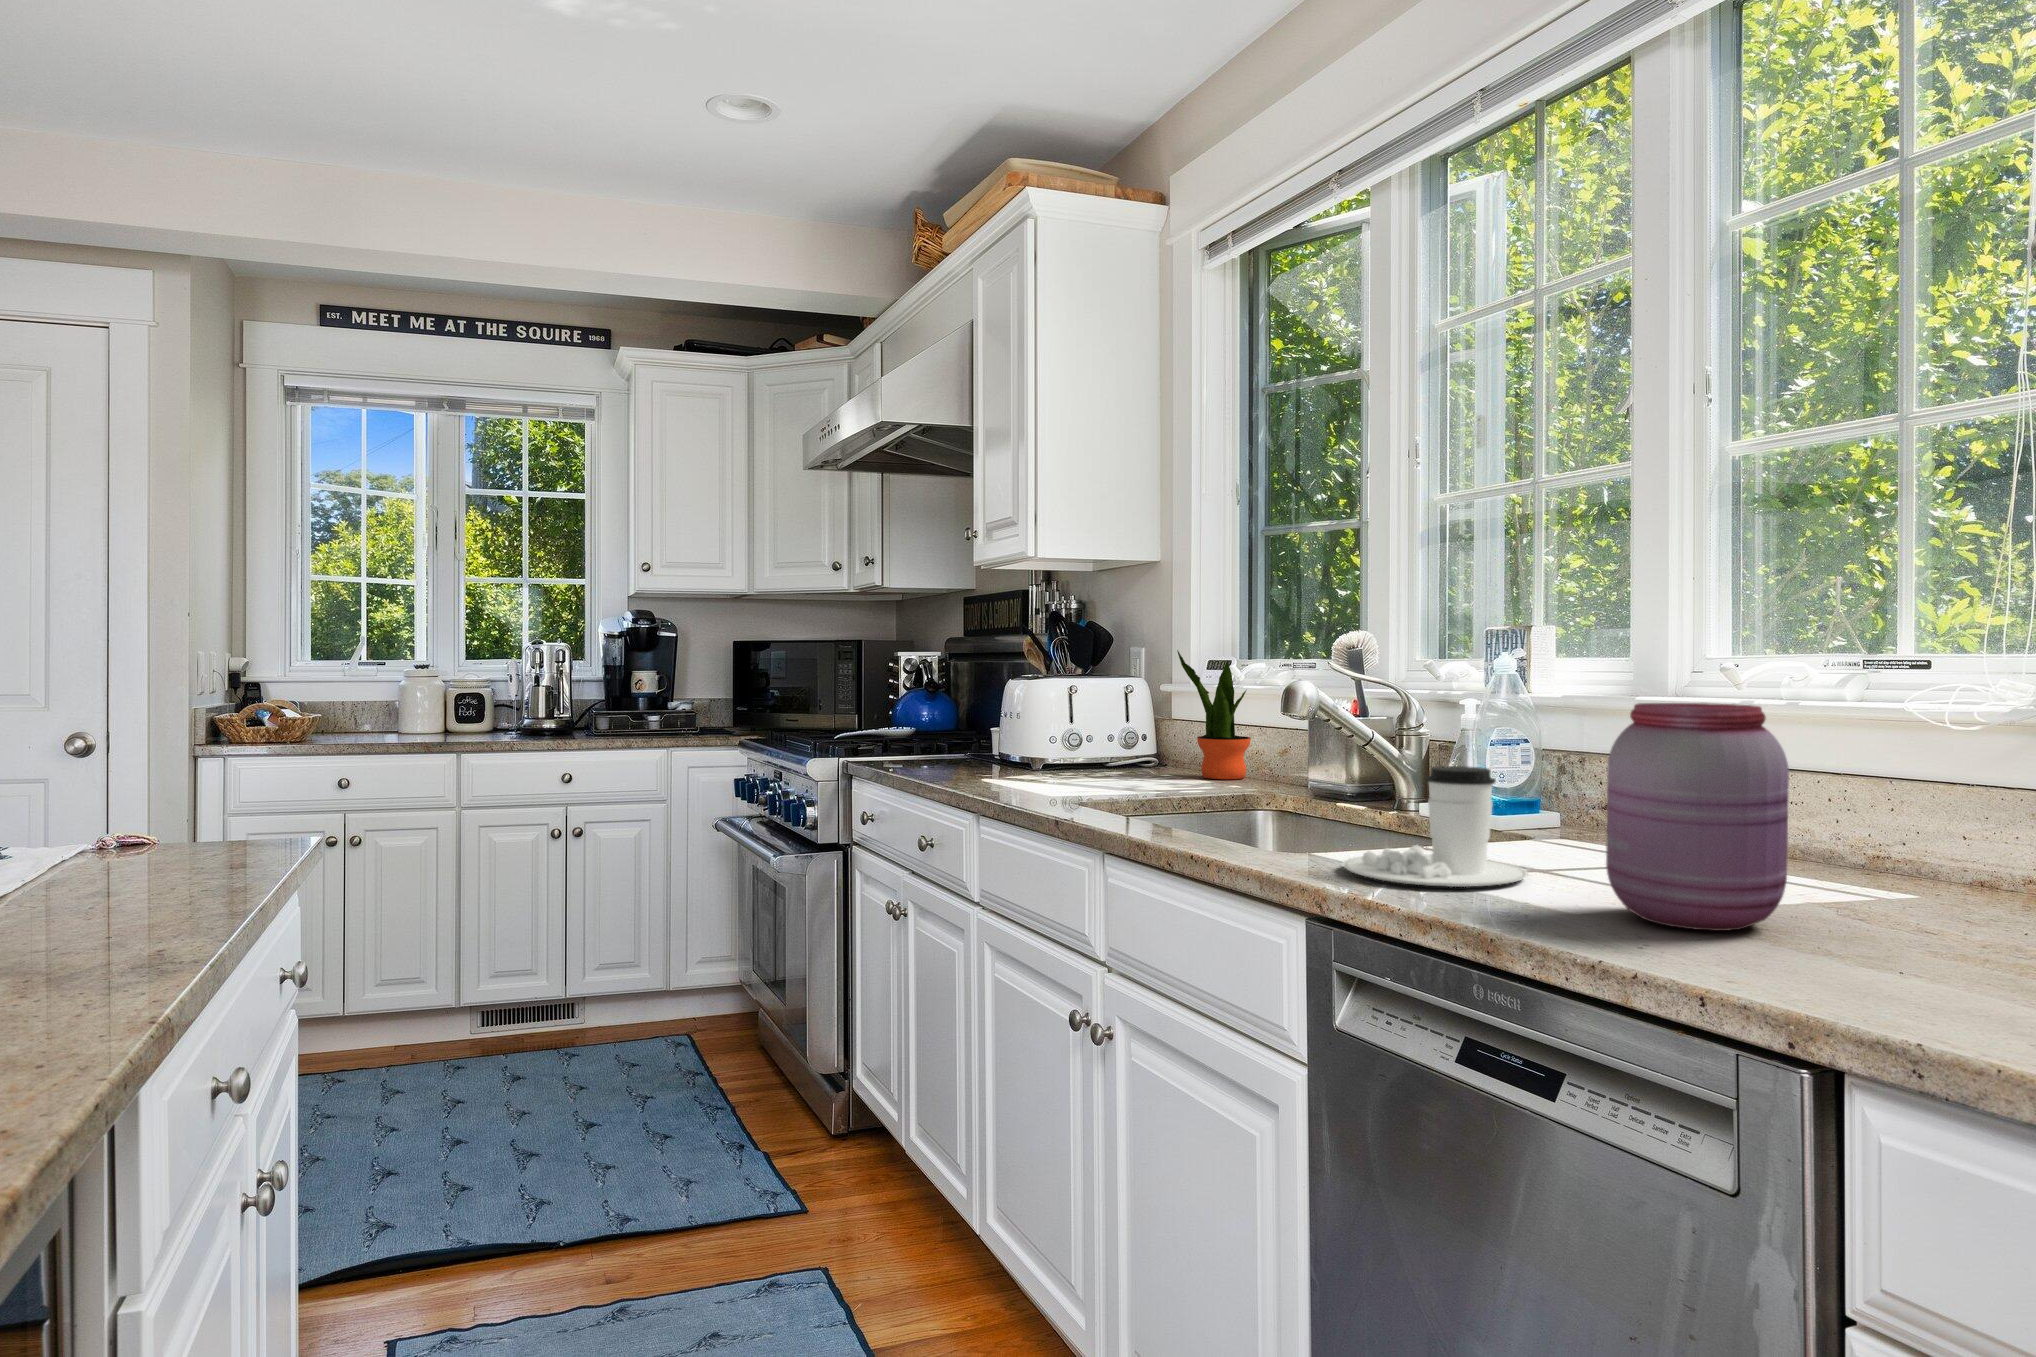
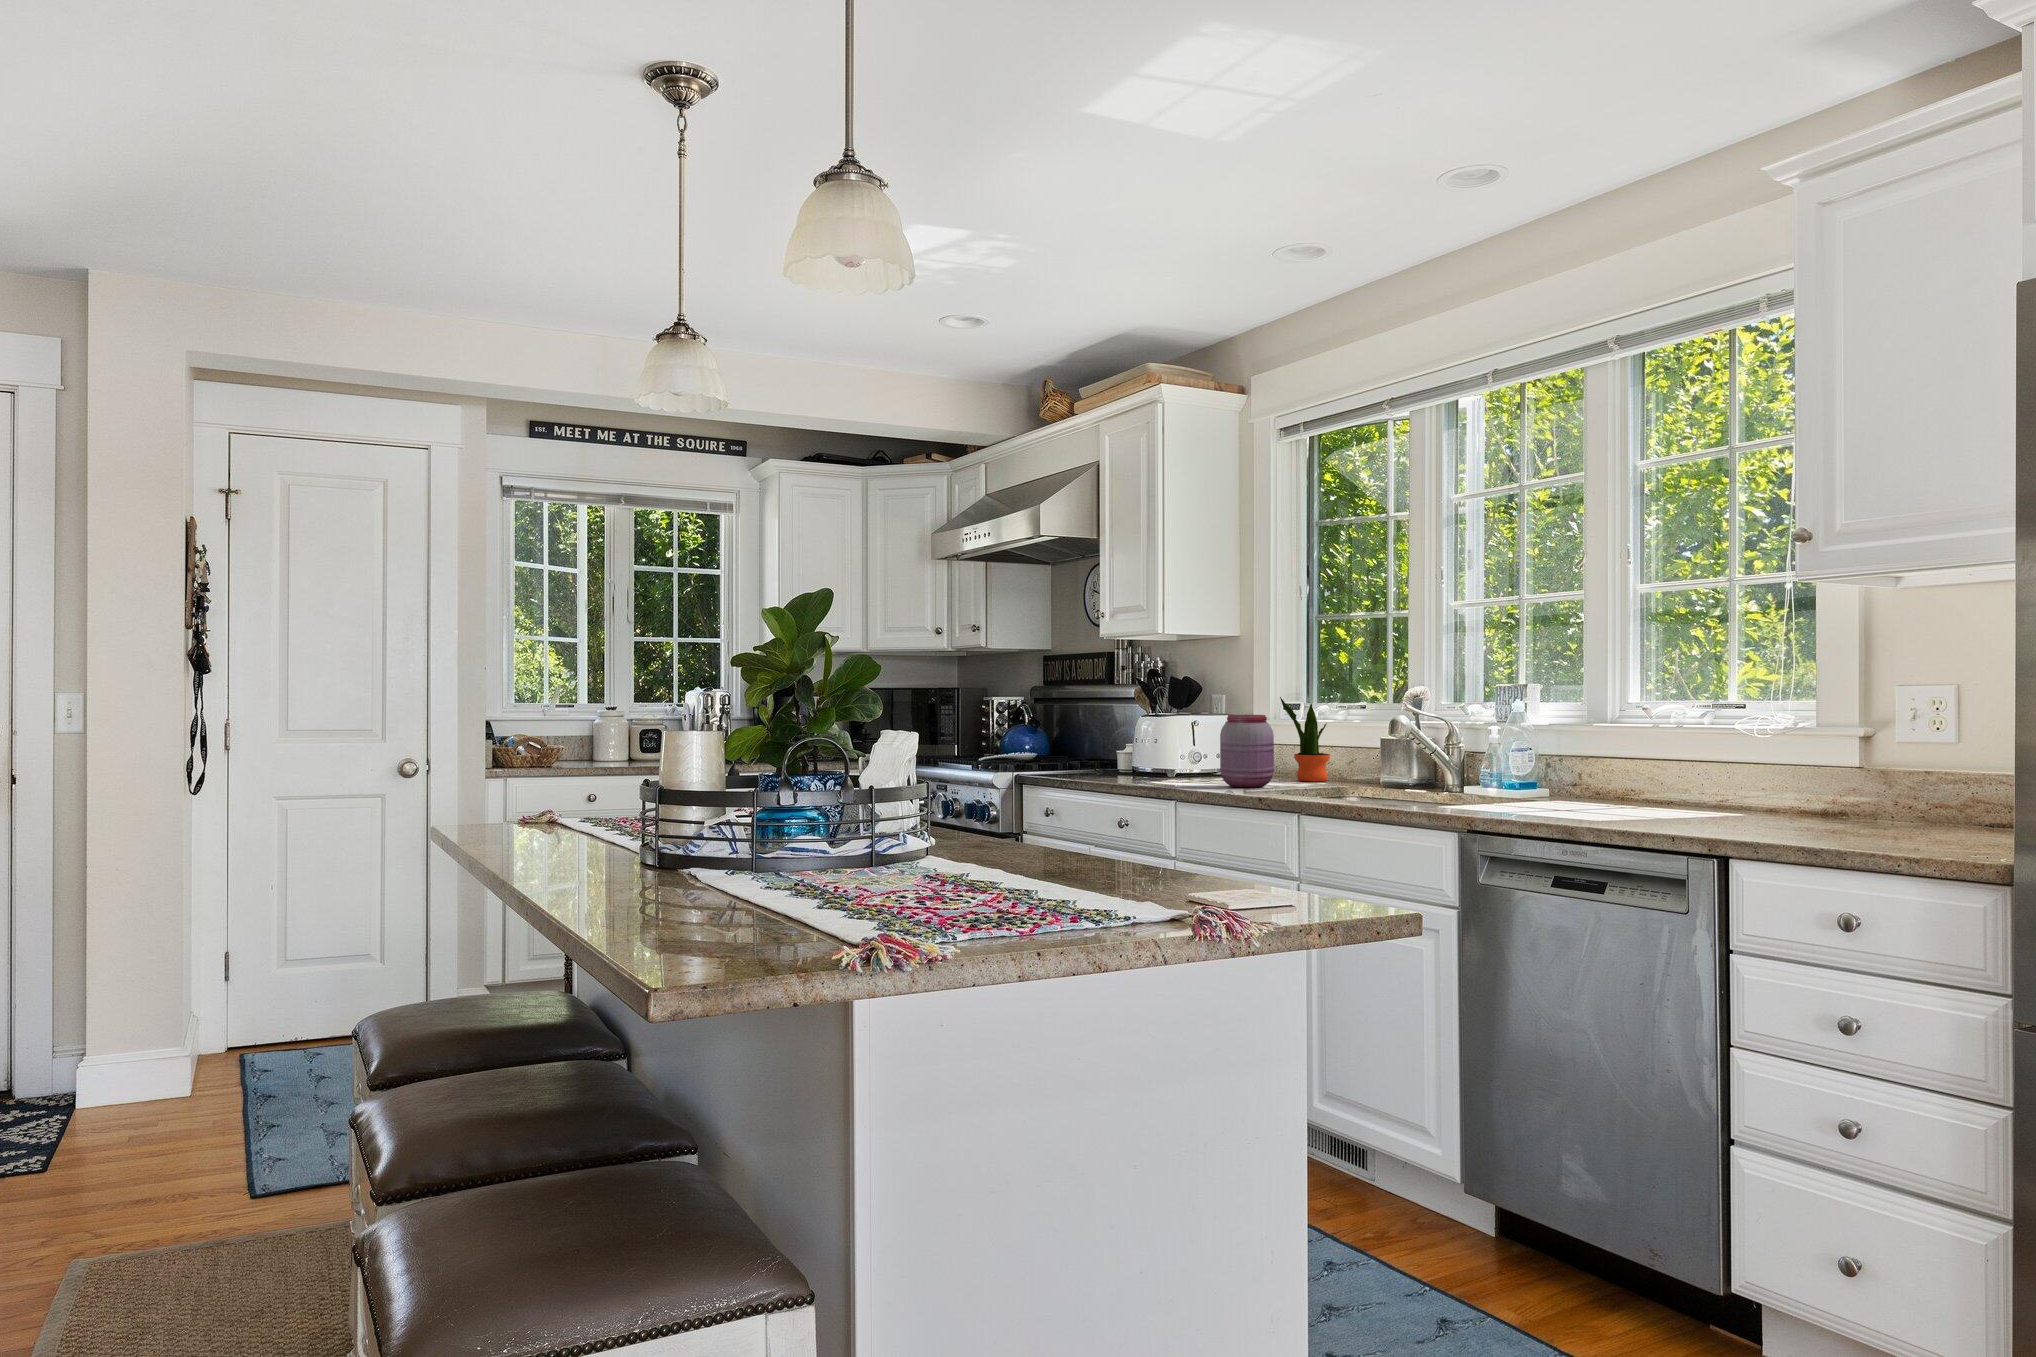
jar: present [1606,703,1789,931] -> present [1220,715,1274,787]
coffee cup: present [1342,766,1528,887] -> none [1460,756,1559,814]

